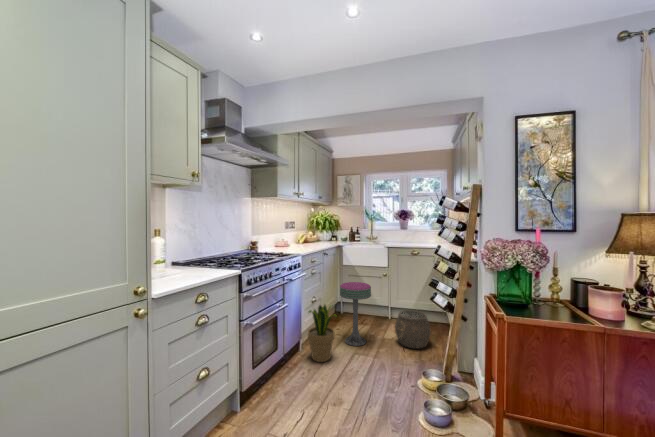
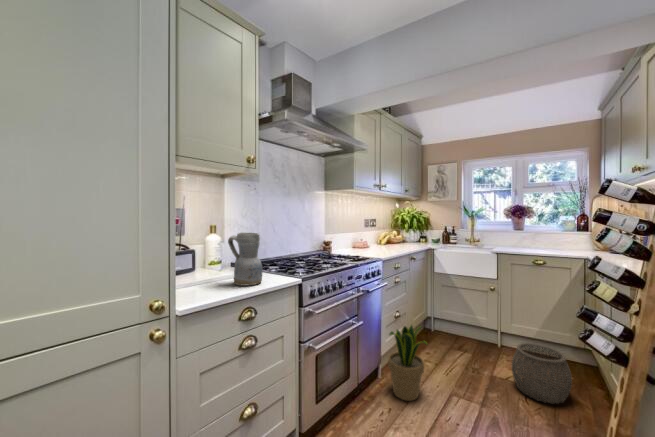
ceramic pitcher: none [180,235,210,277] -> present [228,232,263,286]
bar stool: present [340,282,371,346] -> none [431,297,476,383]

